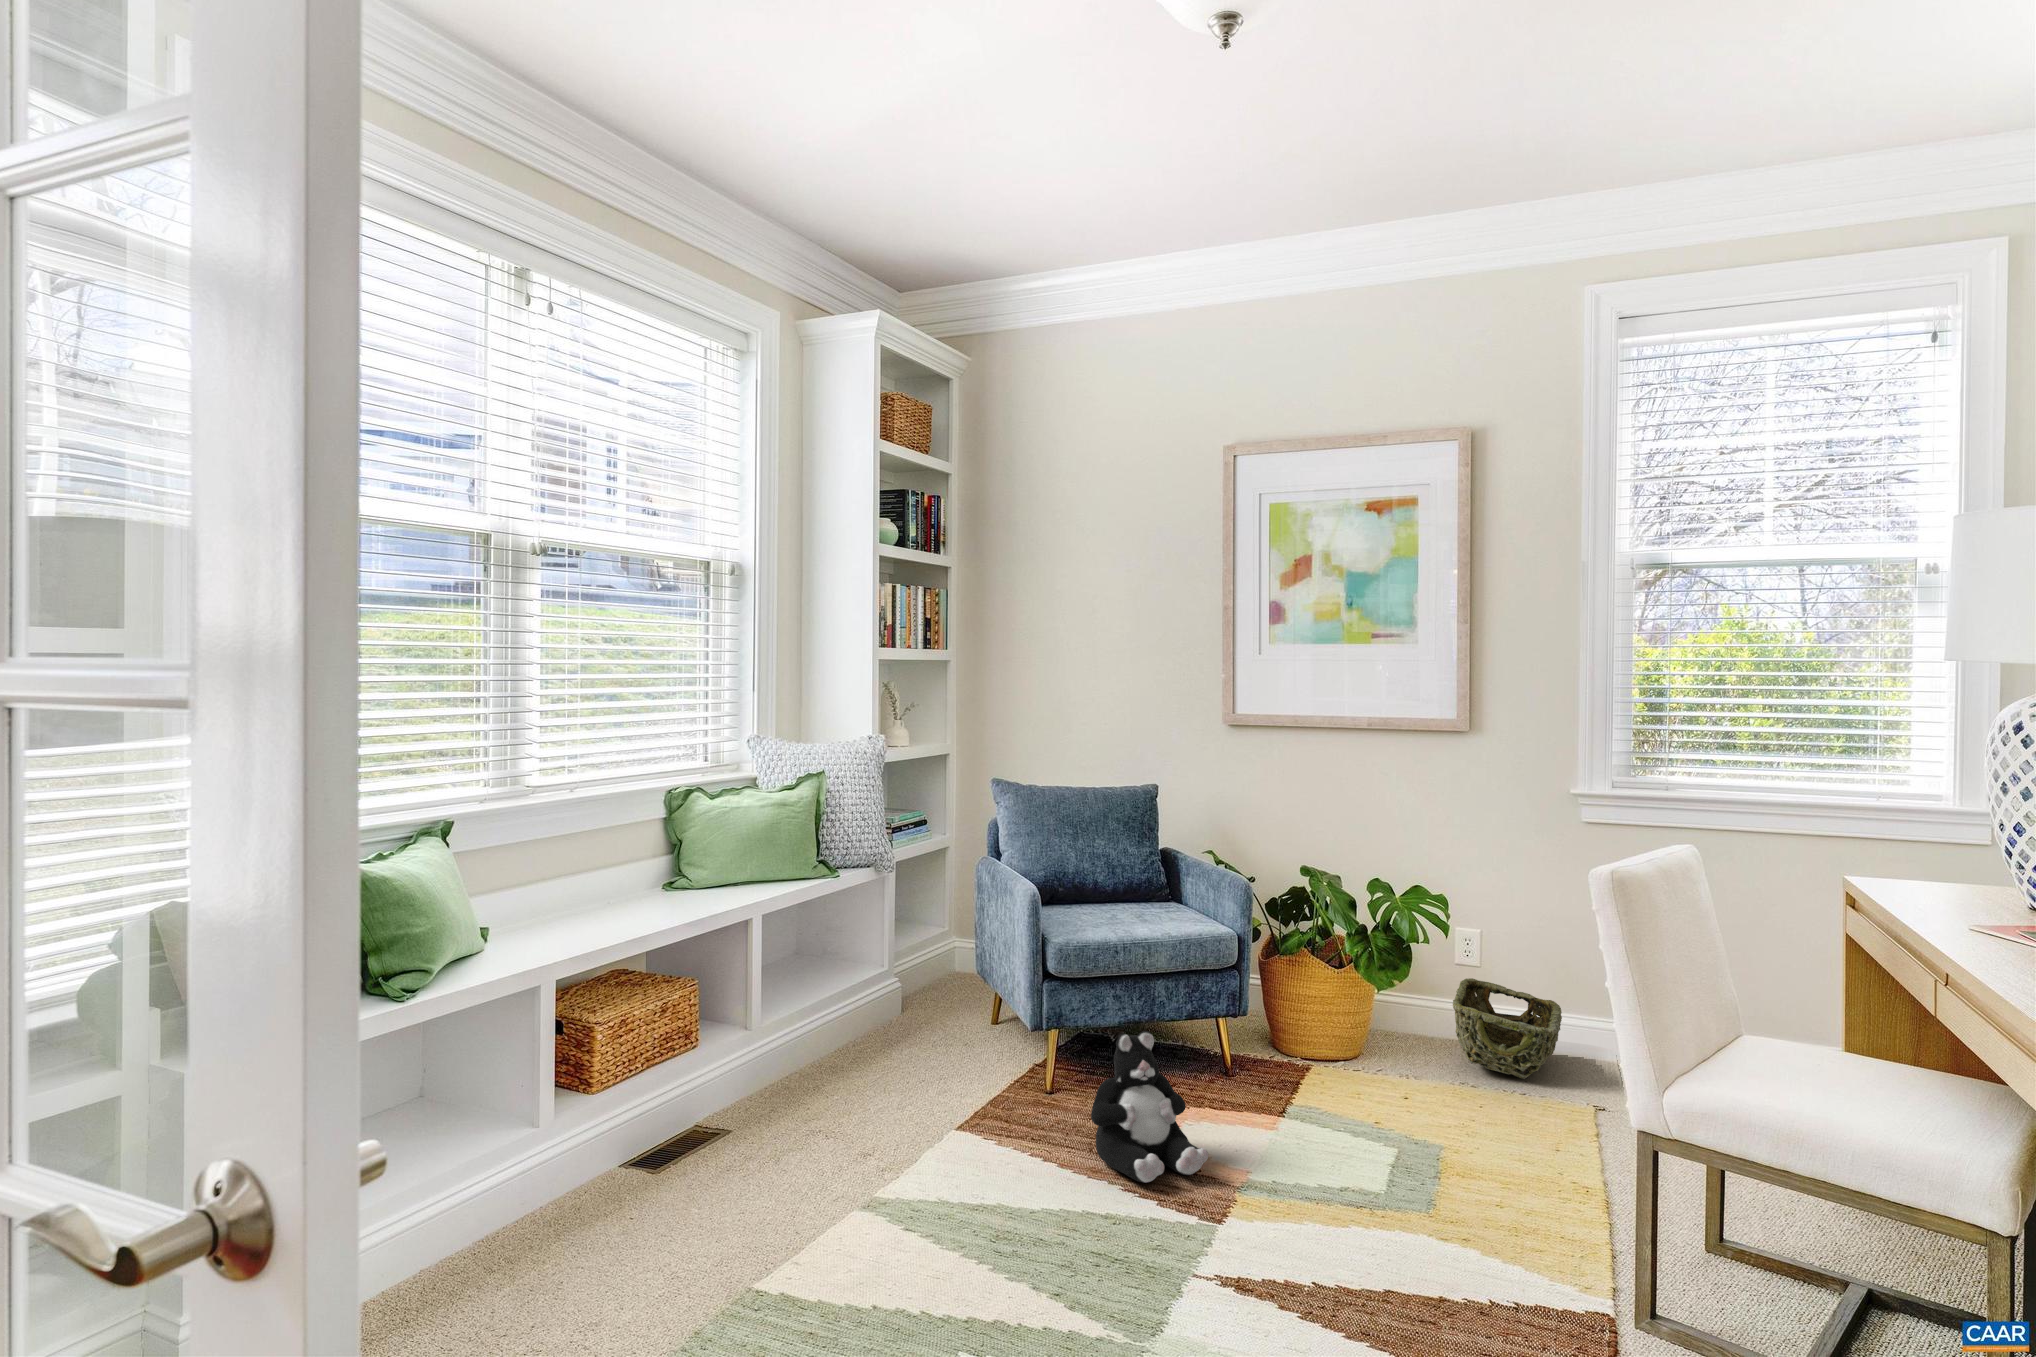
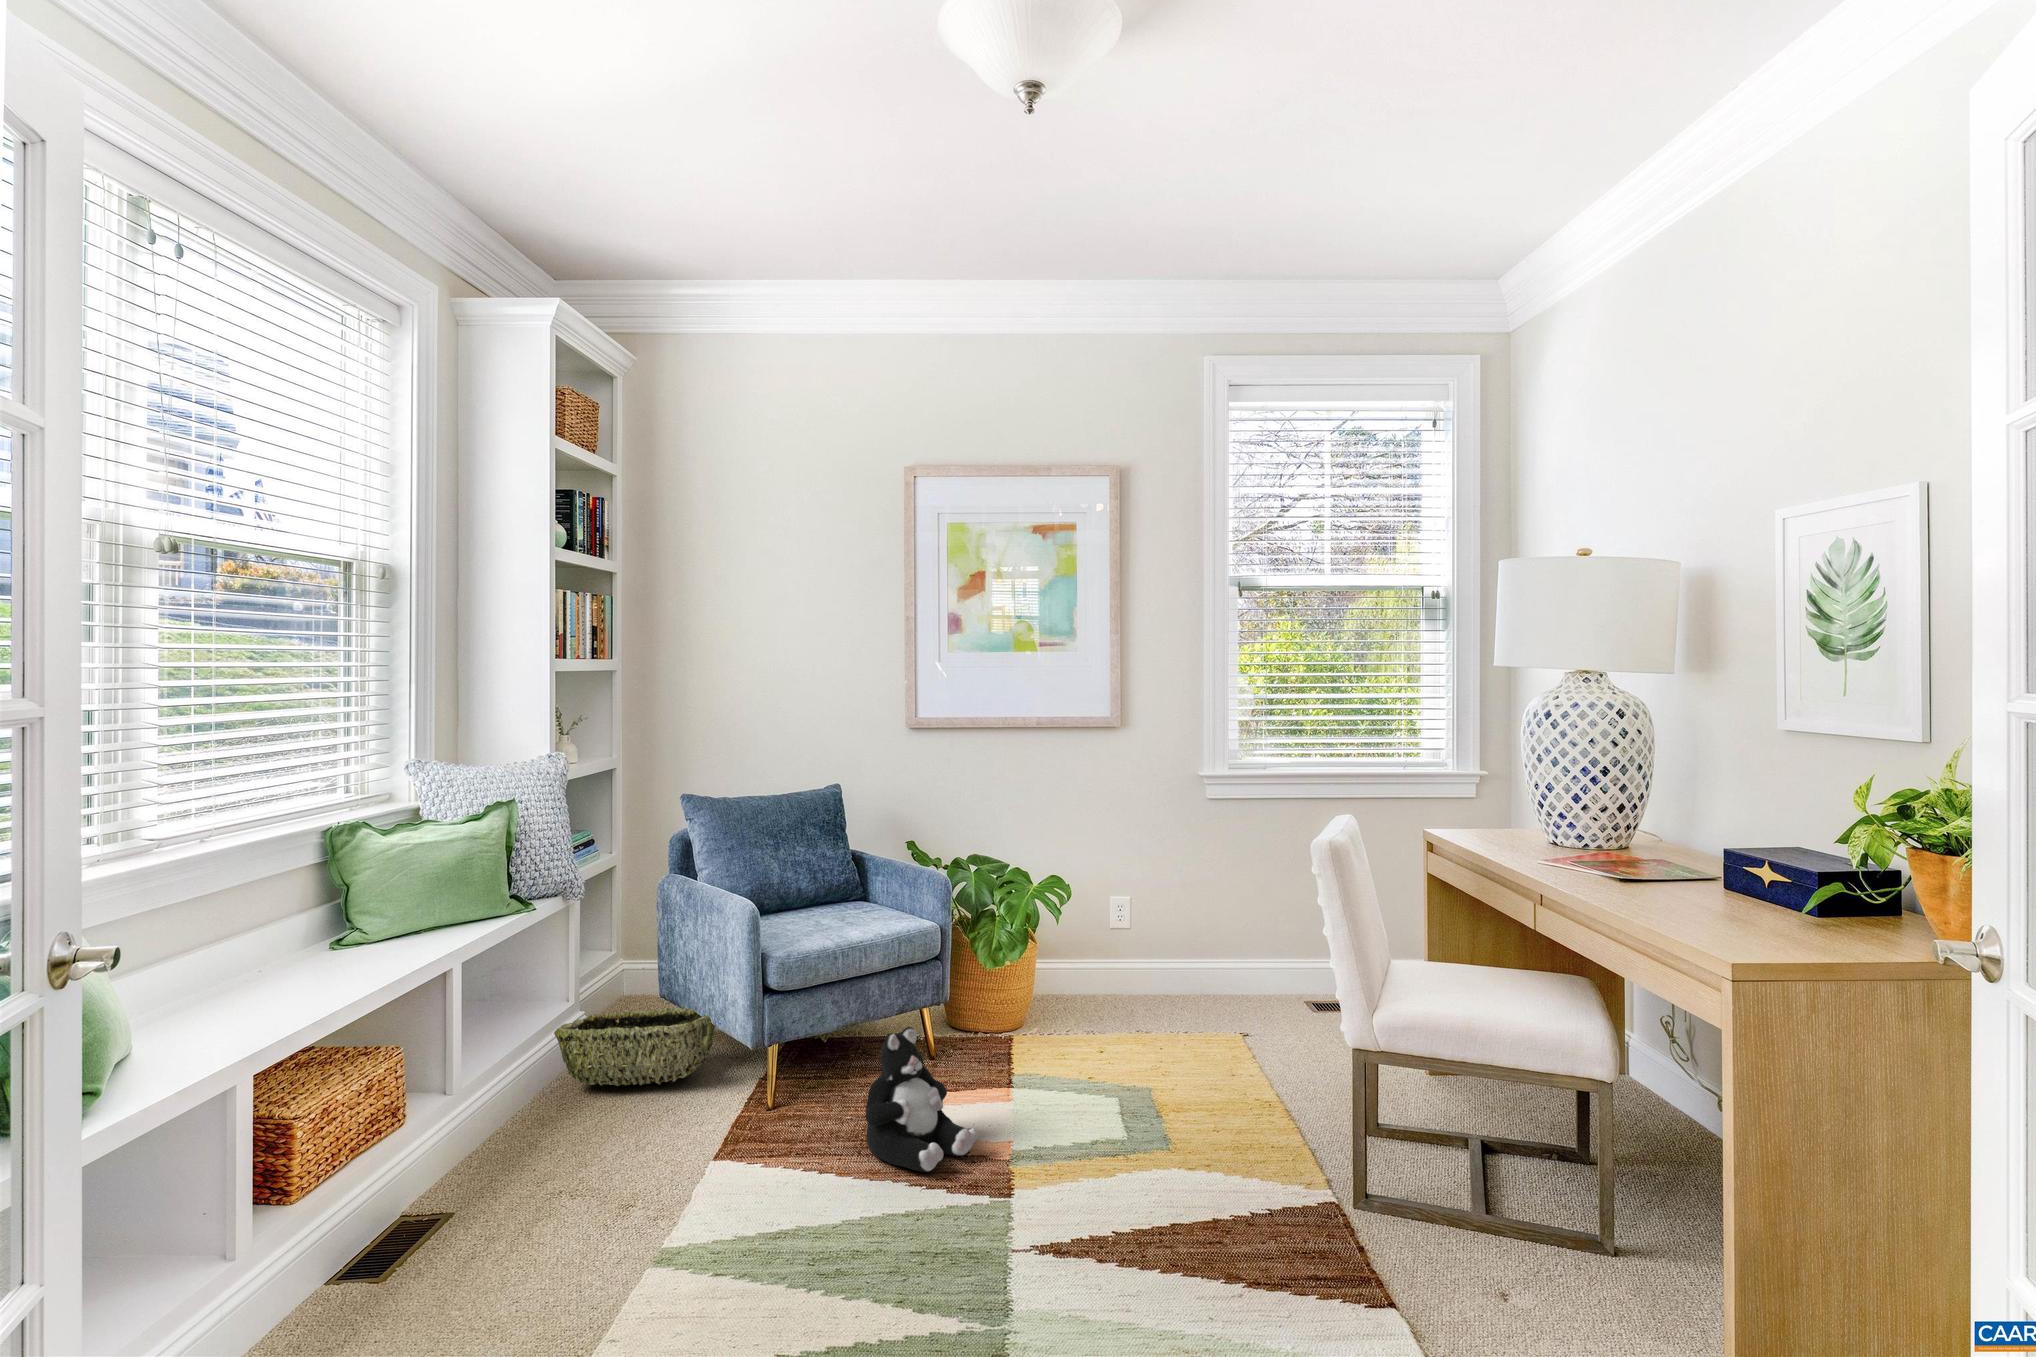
woven basket: present [1453,978,1562,1079] -> present [554,1008,715,1086]

